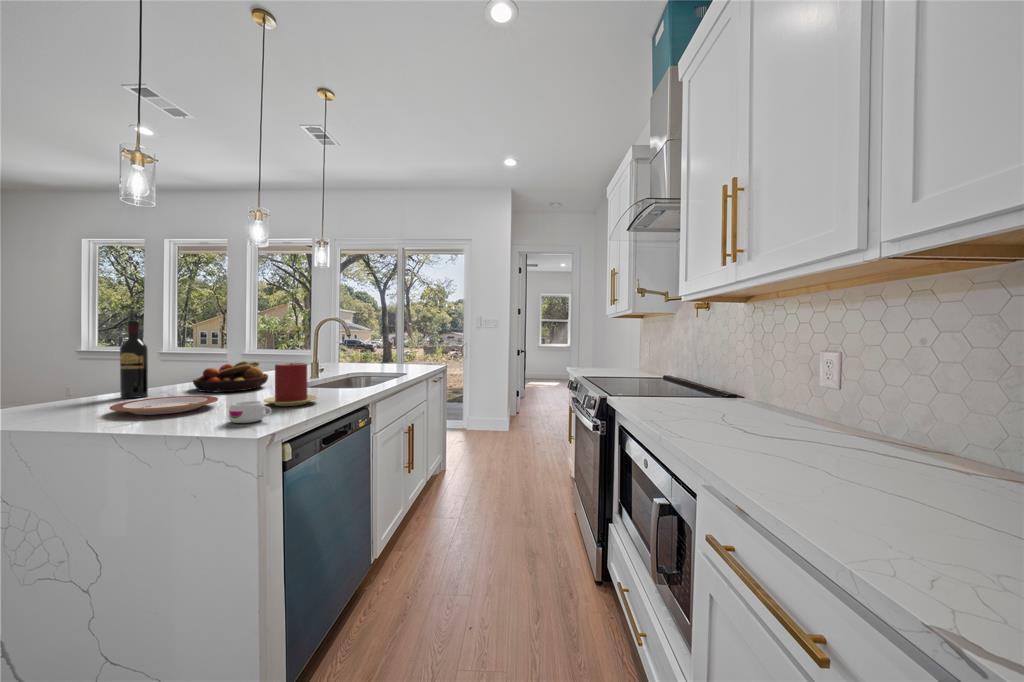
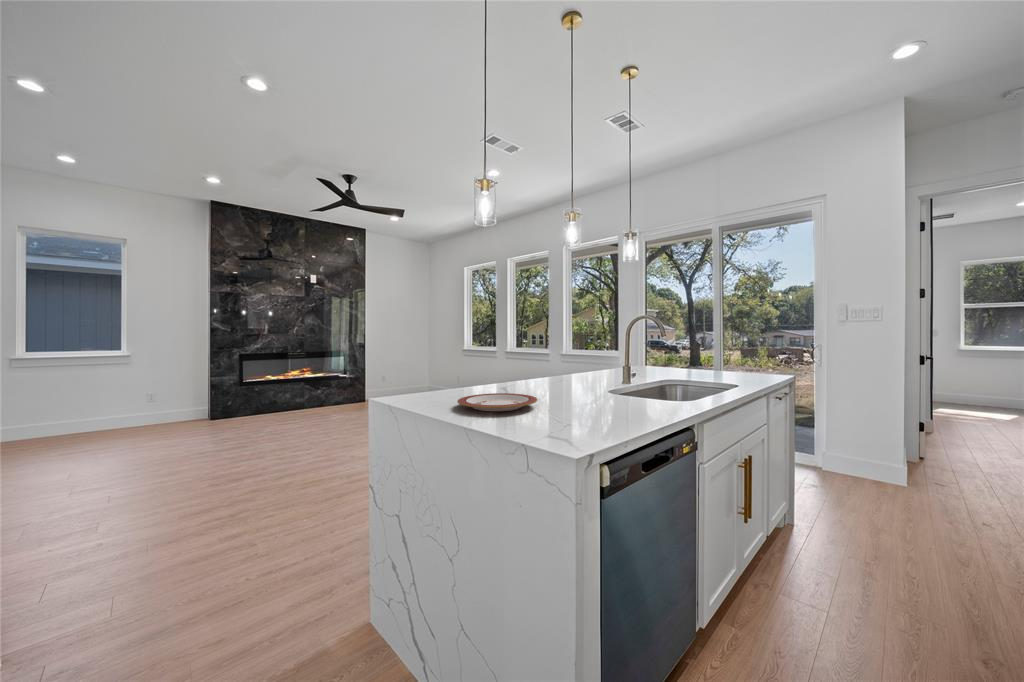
wine bottle: present [120,320,148,398] -> none [469,322,488,391]
fruit bowl: present [193,361,268,392] -> none [520,361,581,391]
candle: present [264,363,318,406] -> none [578,365,635,415]
mug: present [228,401,272,423] -> none [545,408,587,434]

